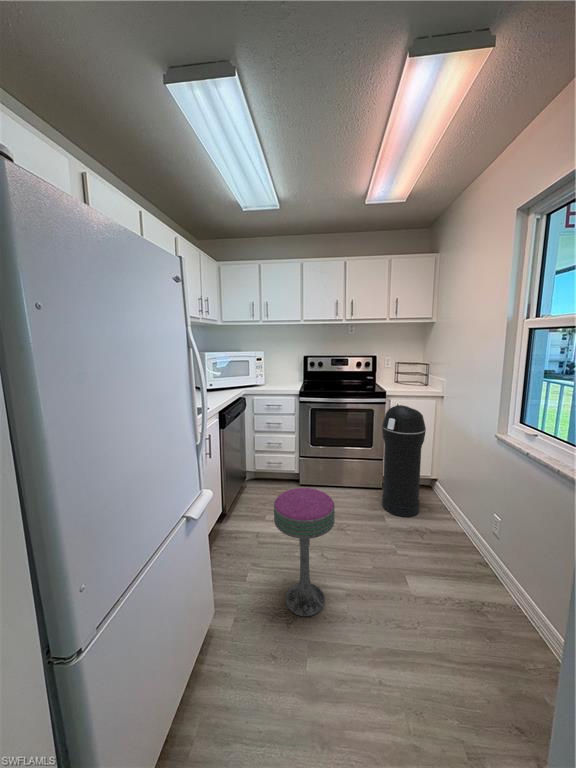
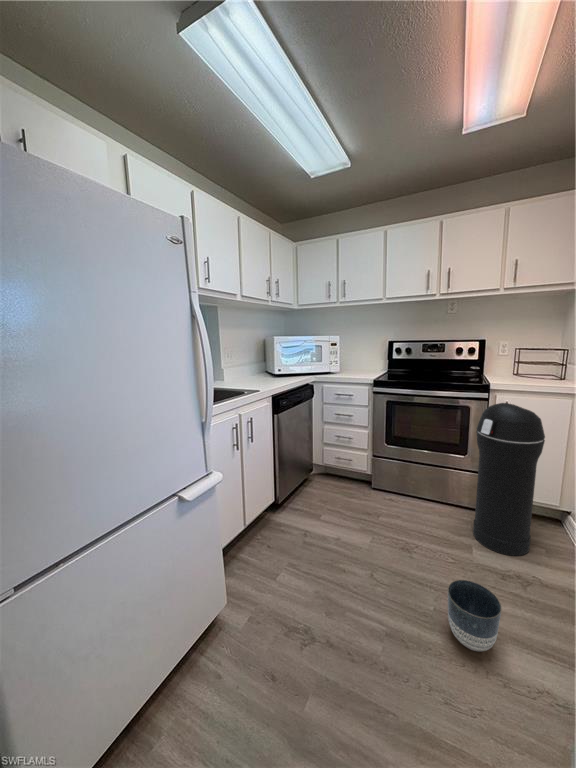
bar stool: present [274,488,335,616] -> none [296,488,369,642]
planter: none [386,539,422,588] -> present [448,580,502,652]

